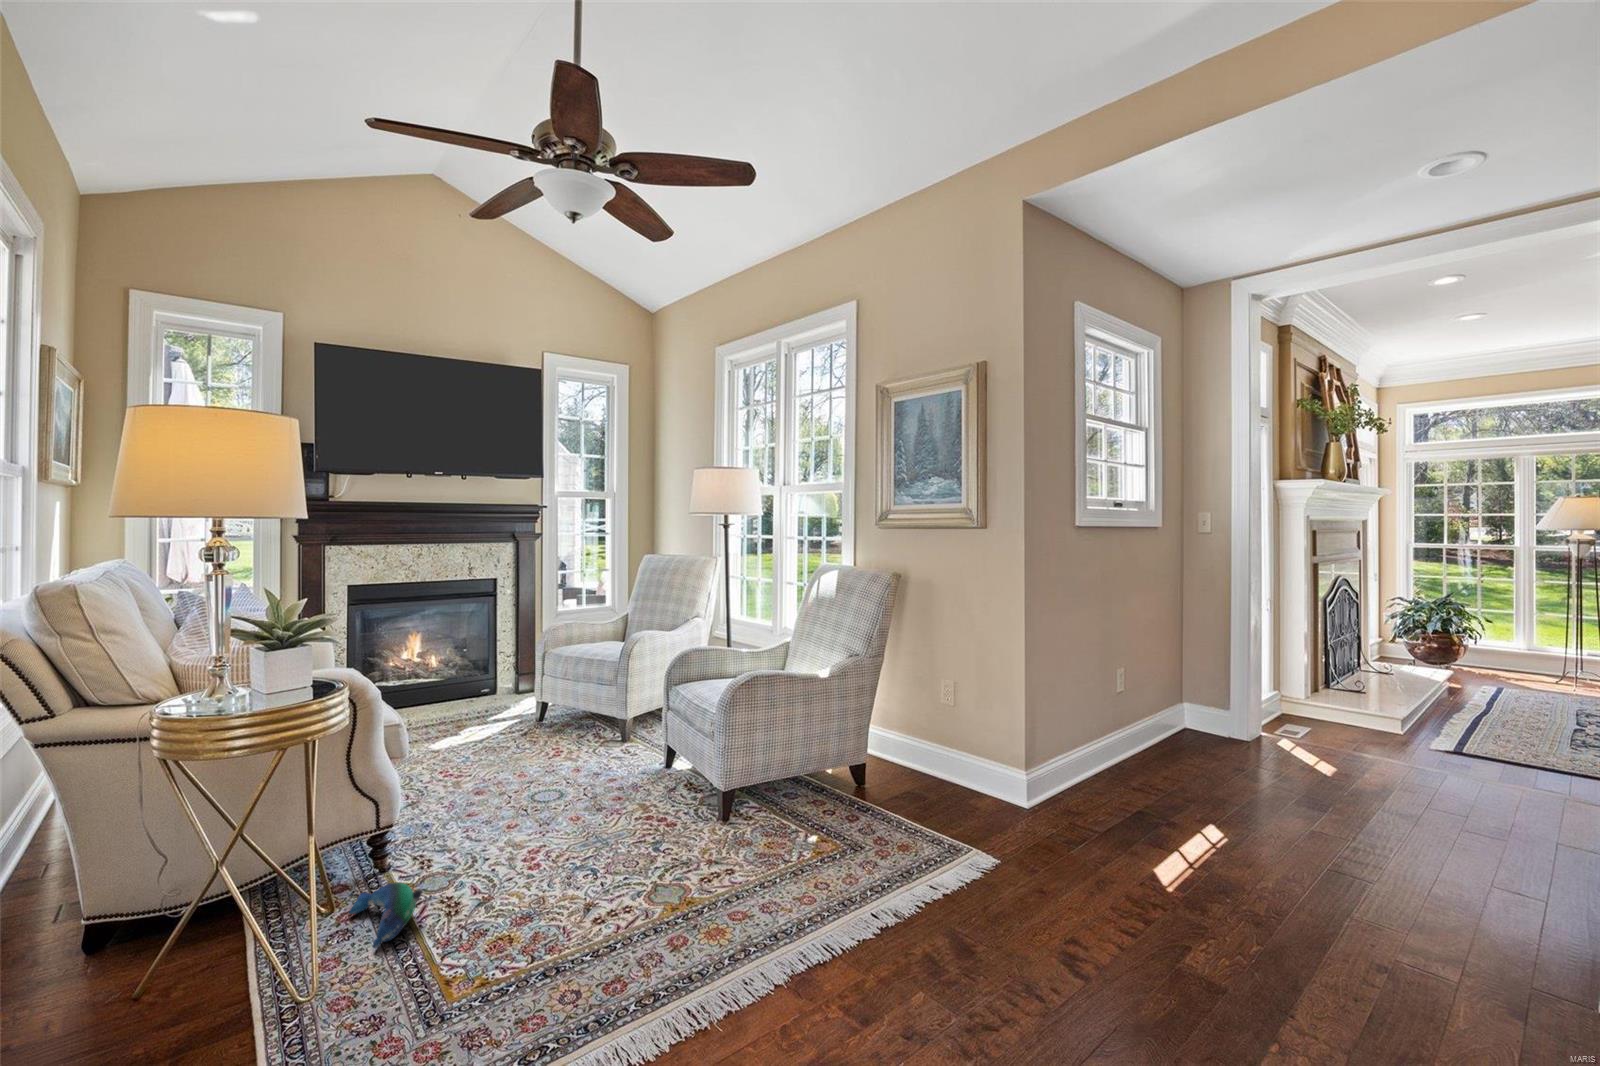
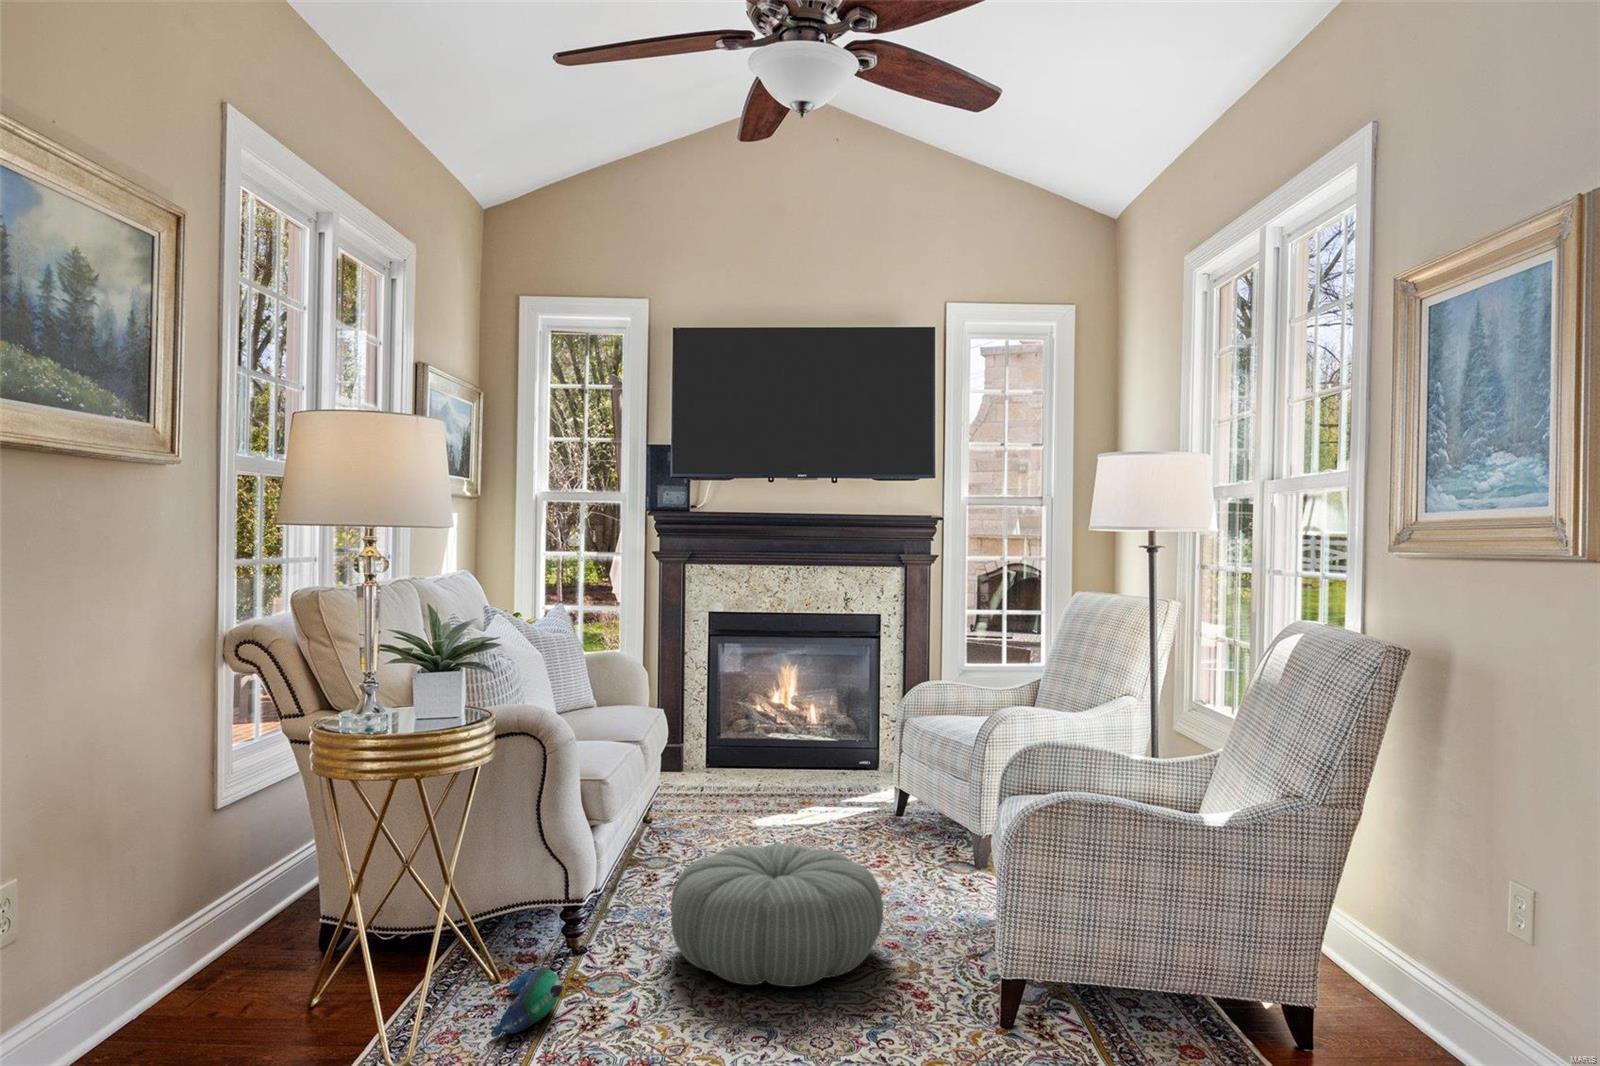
pouf: none [461,744,625,850] -> present [671,844,883,987]

